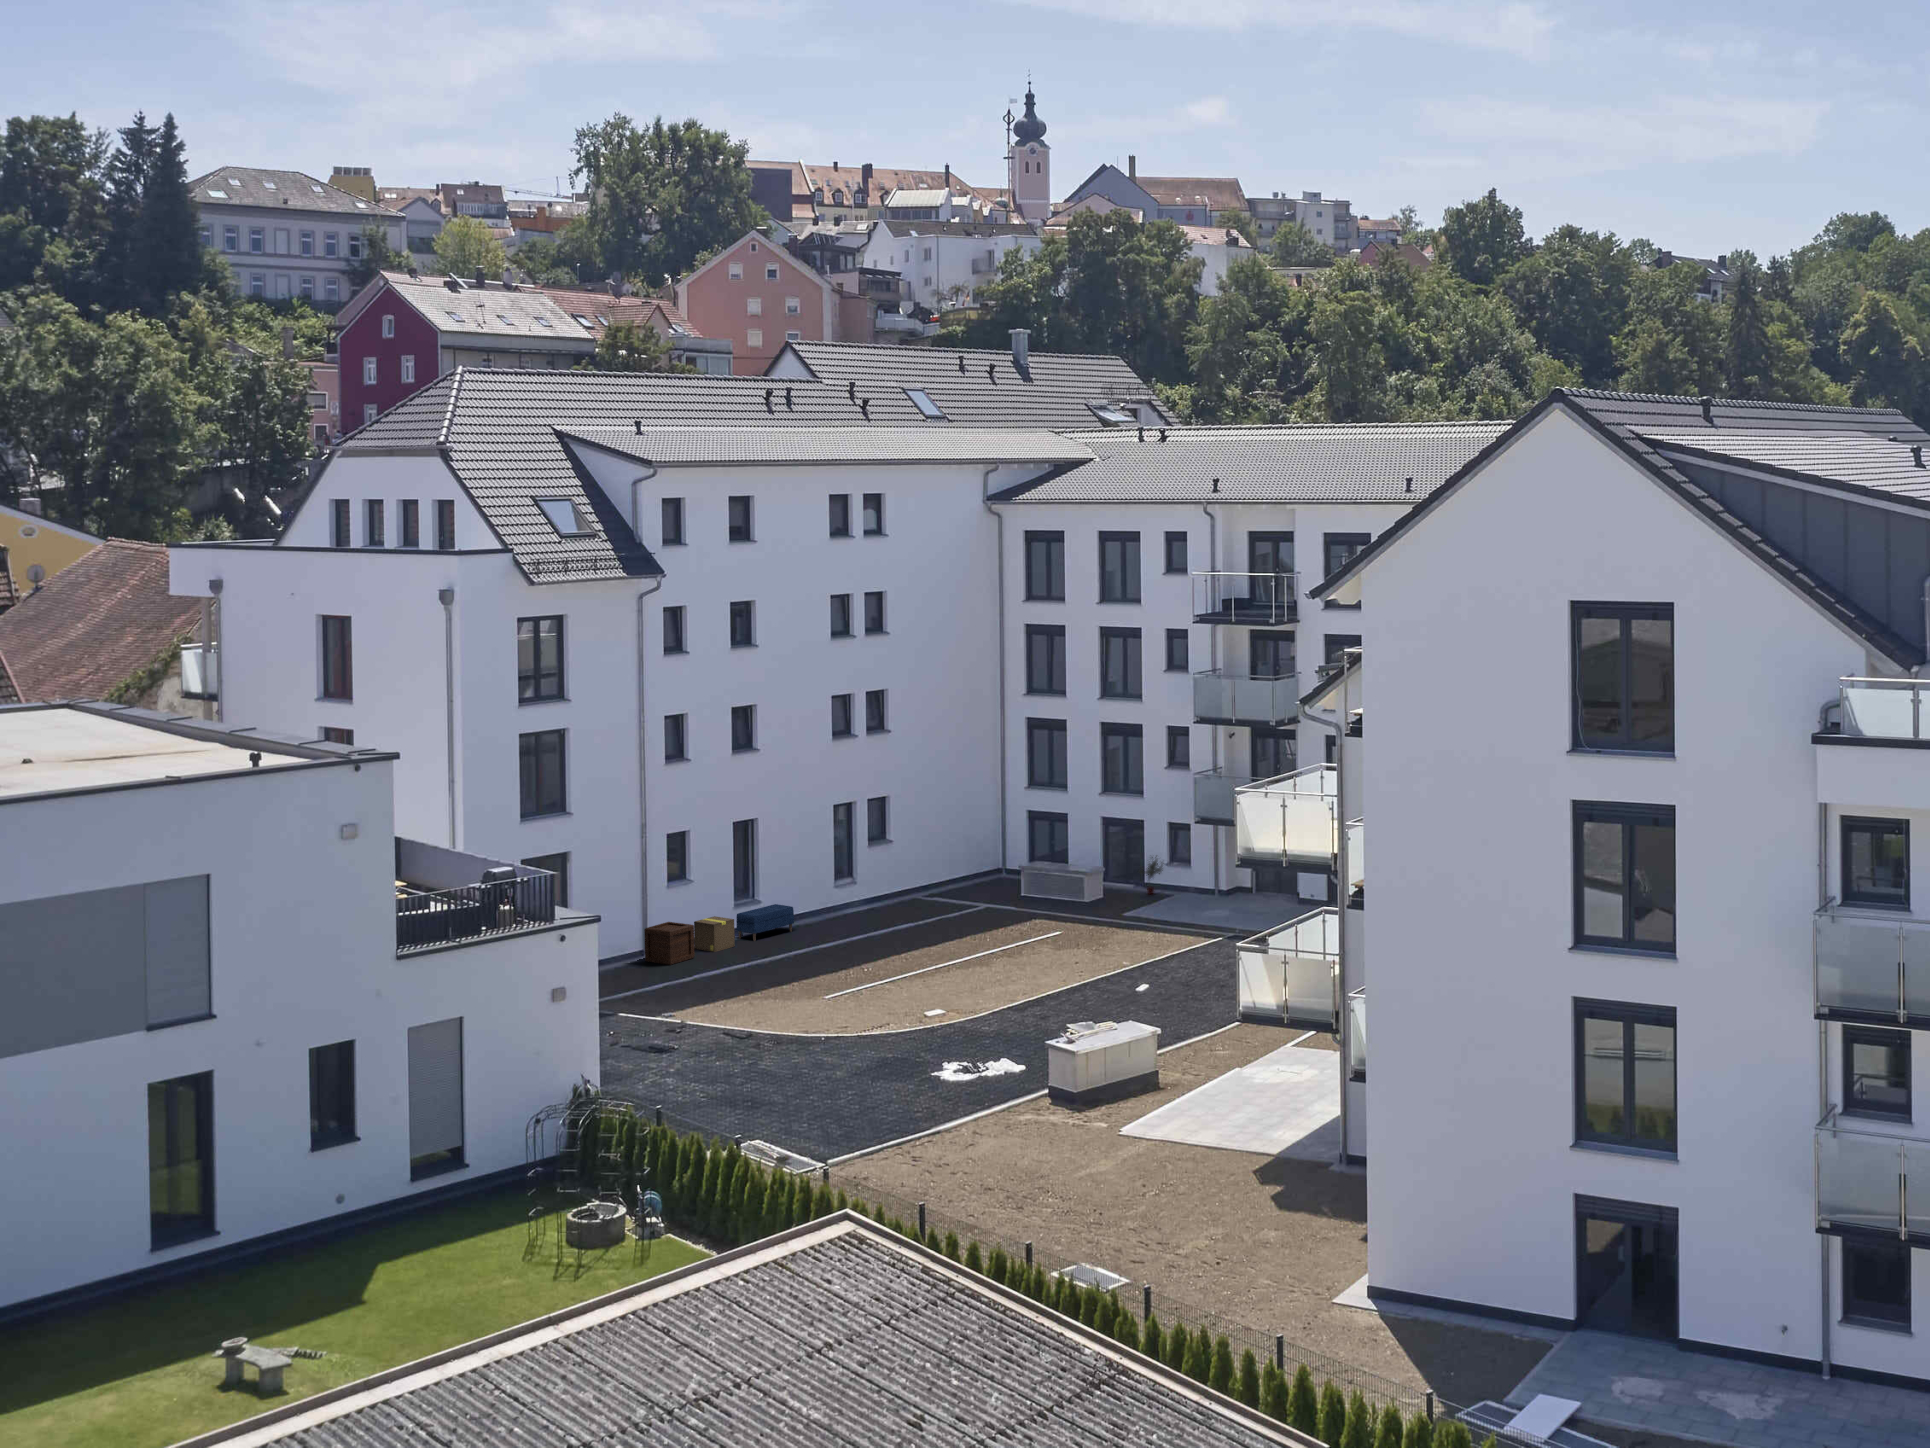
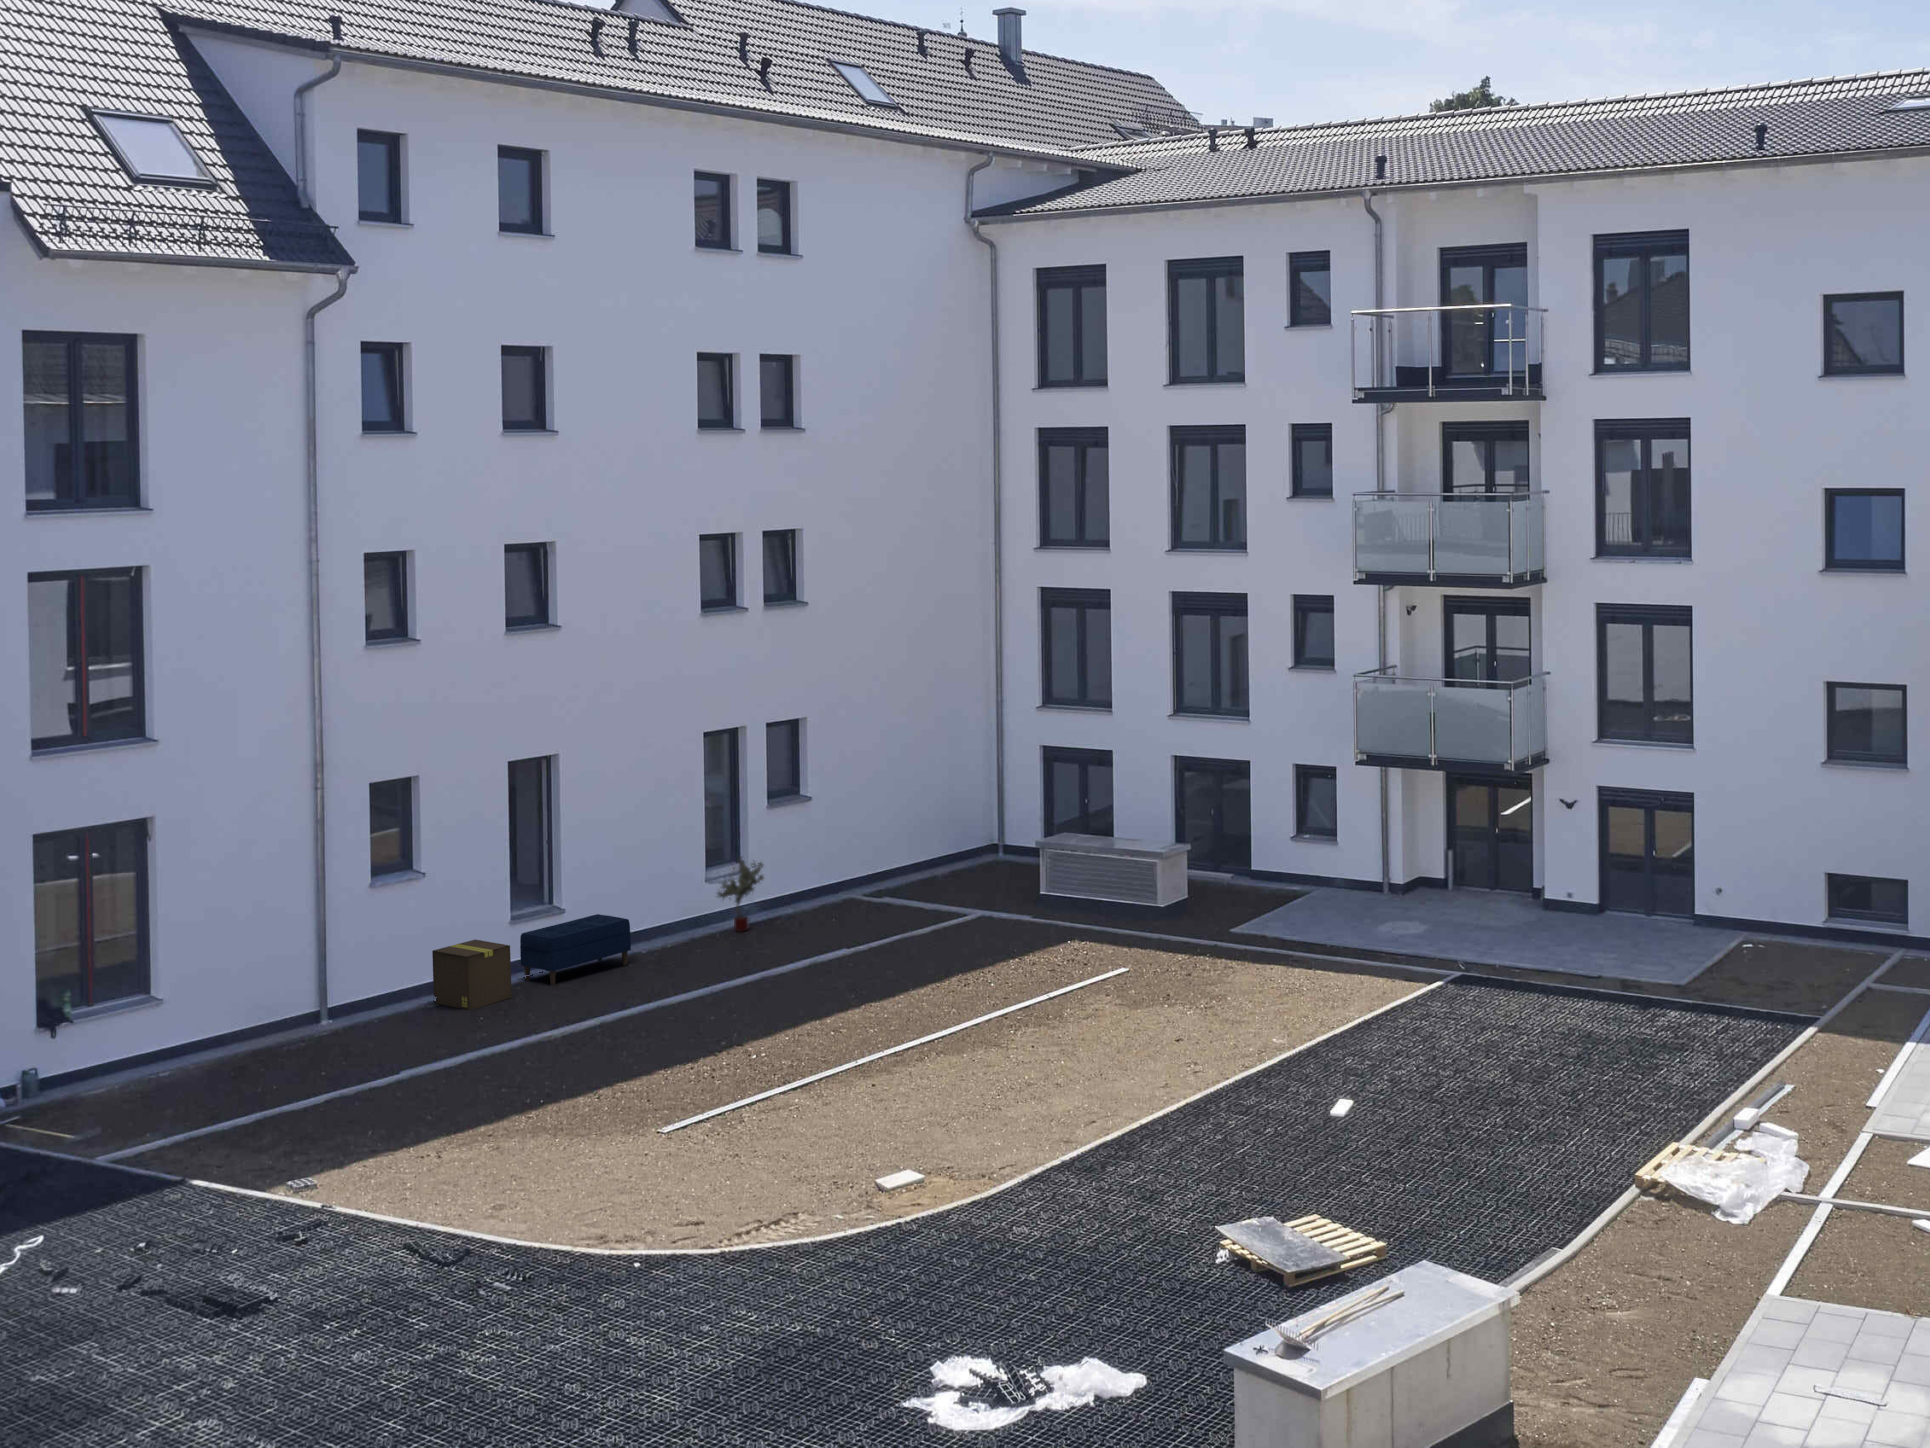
potted tree: present [1140,856,1164,895] -> present [718,857,763,932]
wooden crate: present [644,922,695,965] -> none [324,952,425,1040]

